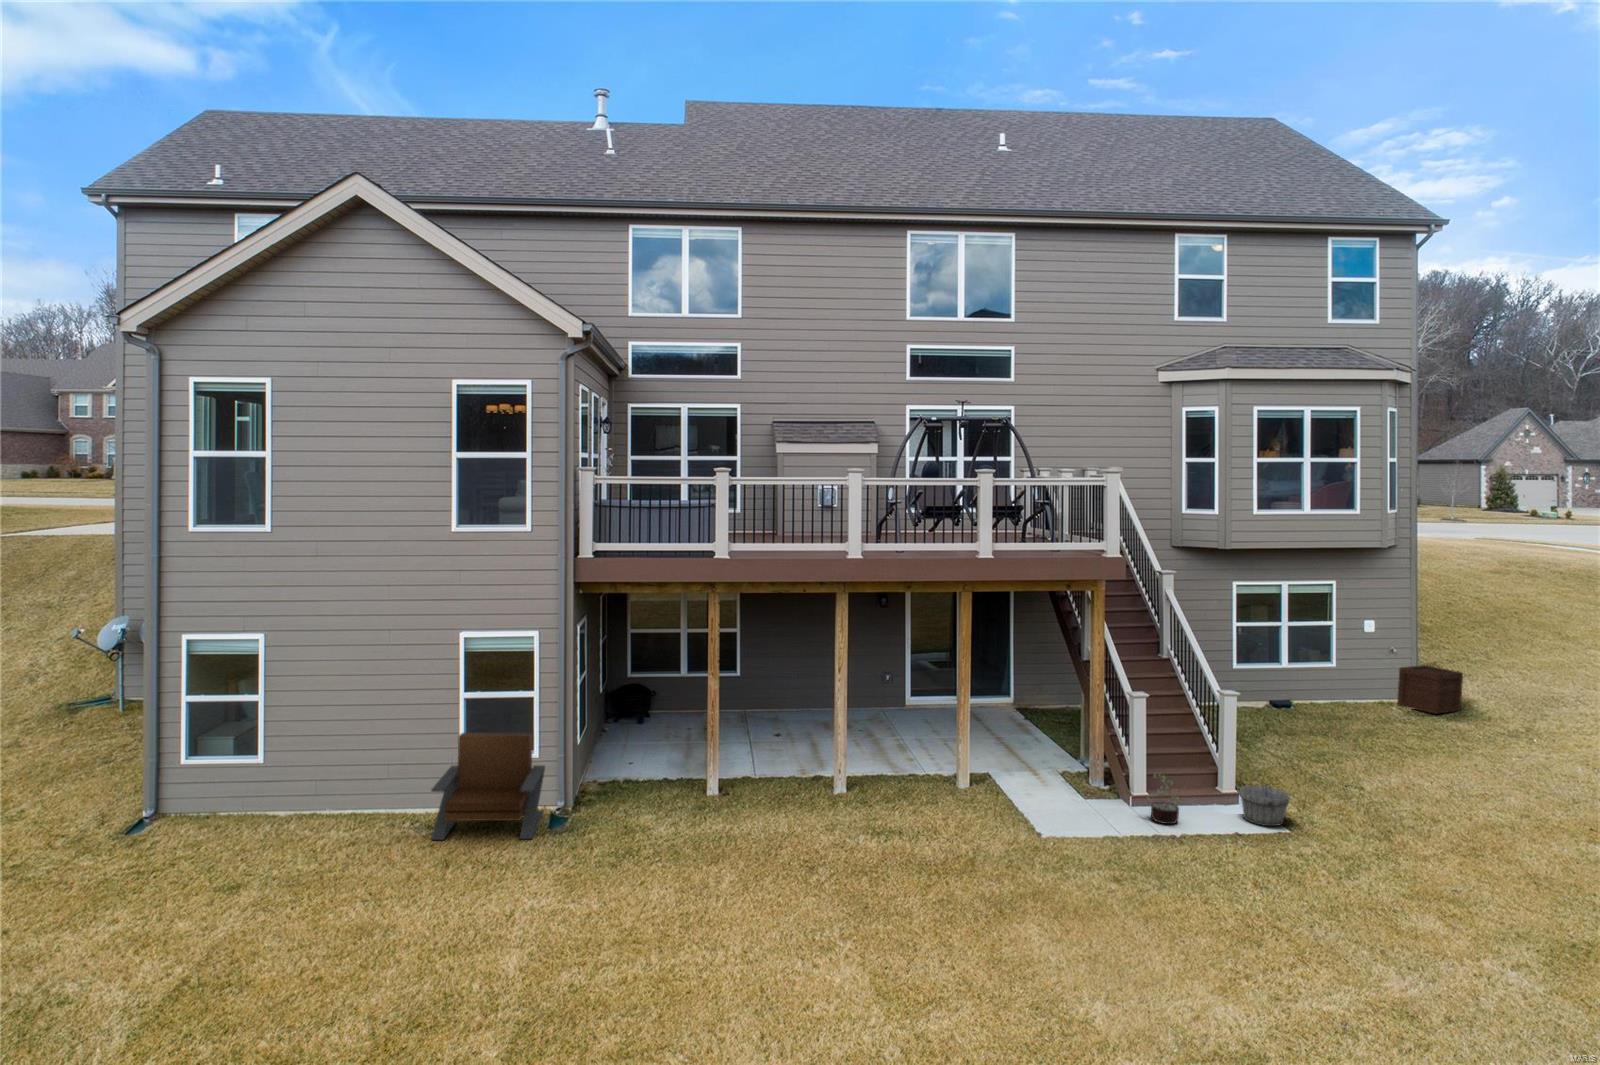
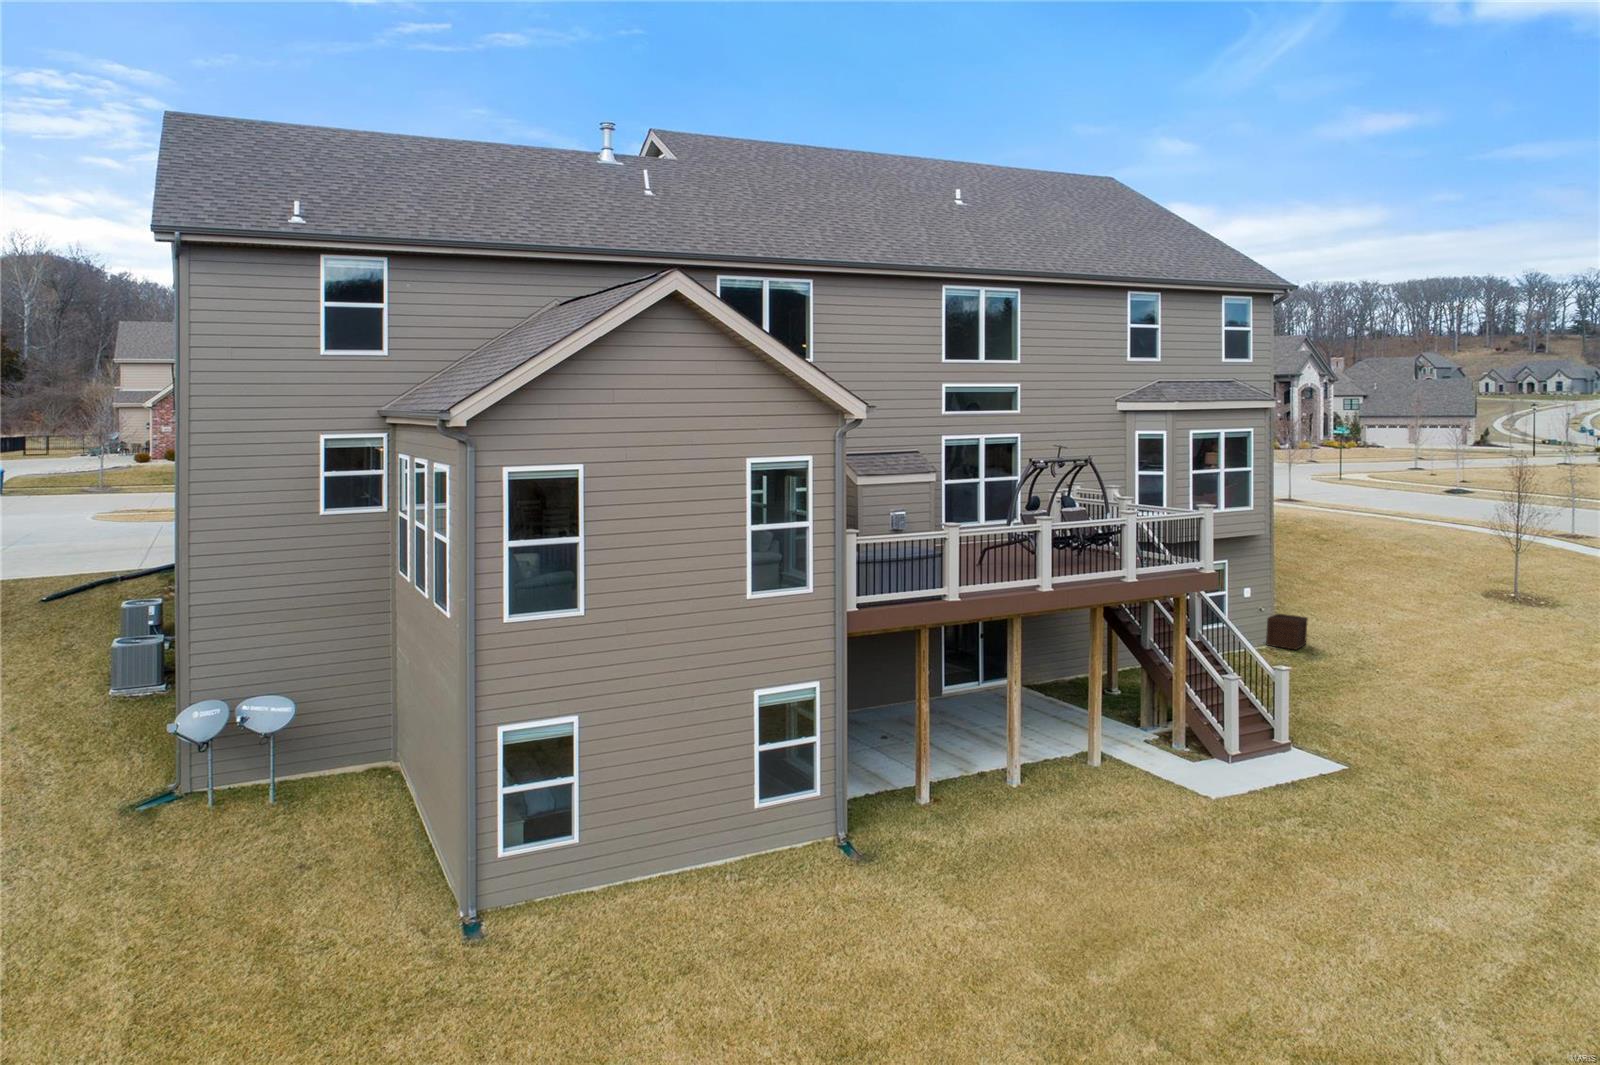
lounge chair: present [431,733,545,840] -> none [751,775,860,889]
decorative plant: present [1147,775,1179,824] -> none [1233,730,1261,769]
wooden bucket: present [1240,785,1290,826] -> none [1282,726,1319,759]

